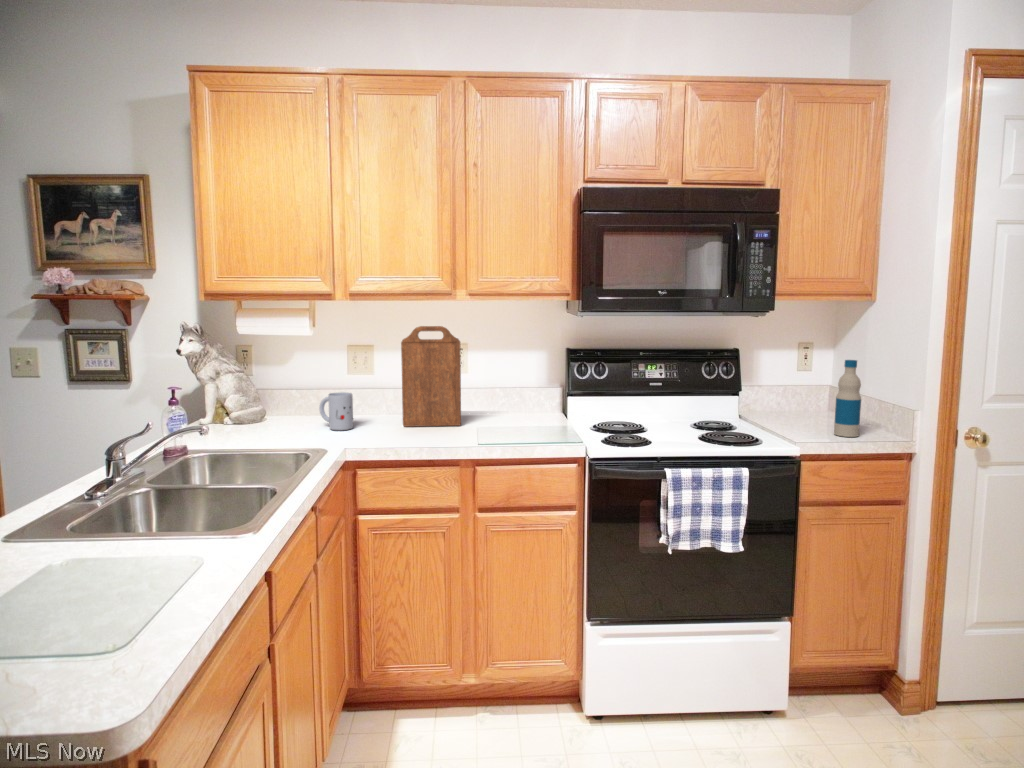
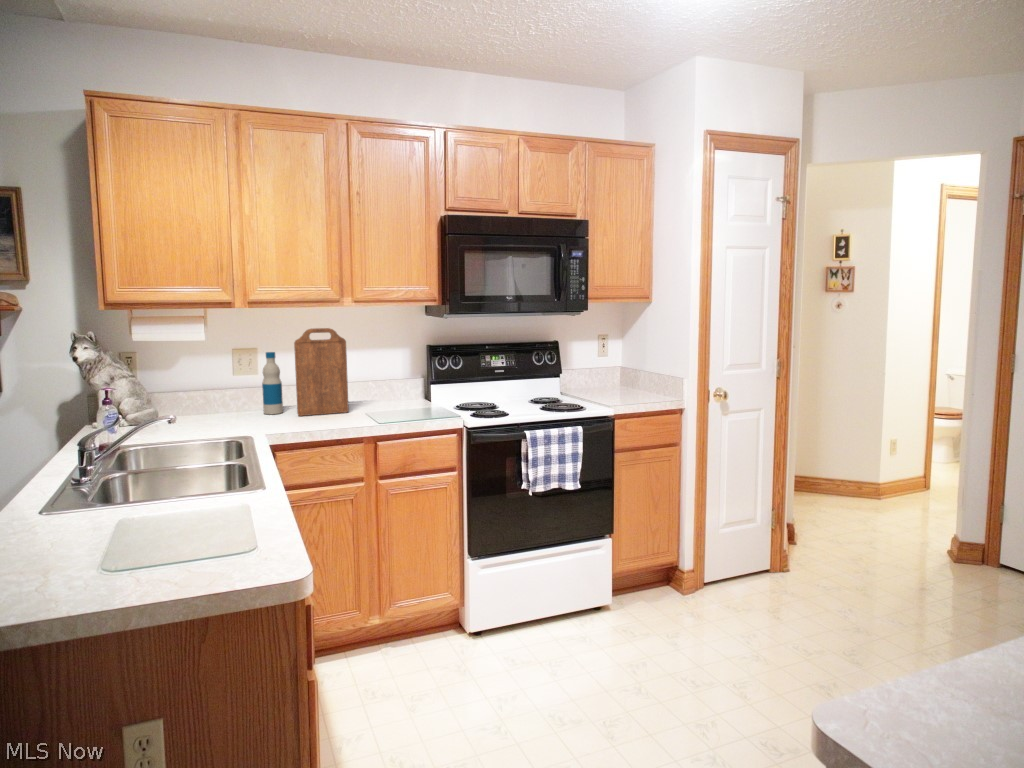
bottle: present [834,360,861,437] -> present [262,352,283,414]
mug: present [319,392,353,430] -> none [219,389,253,423]

